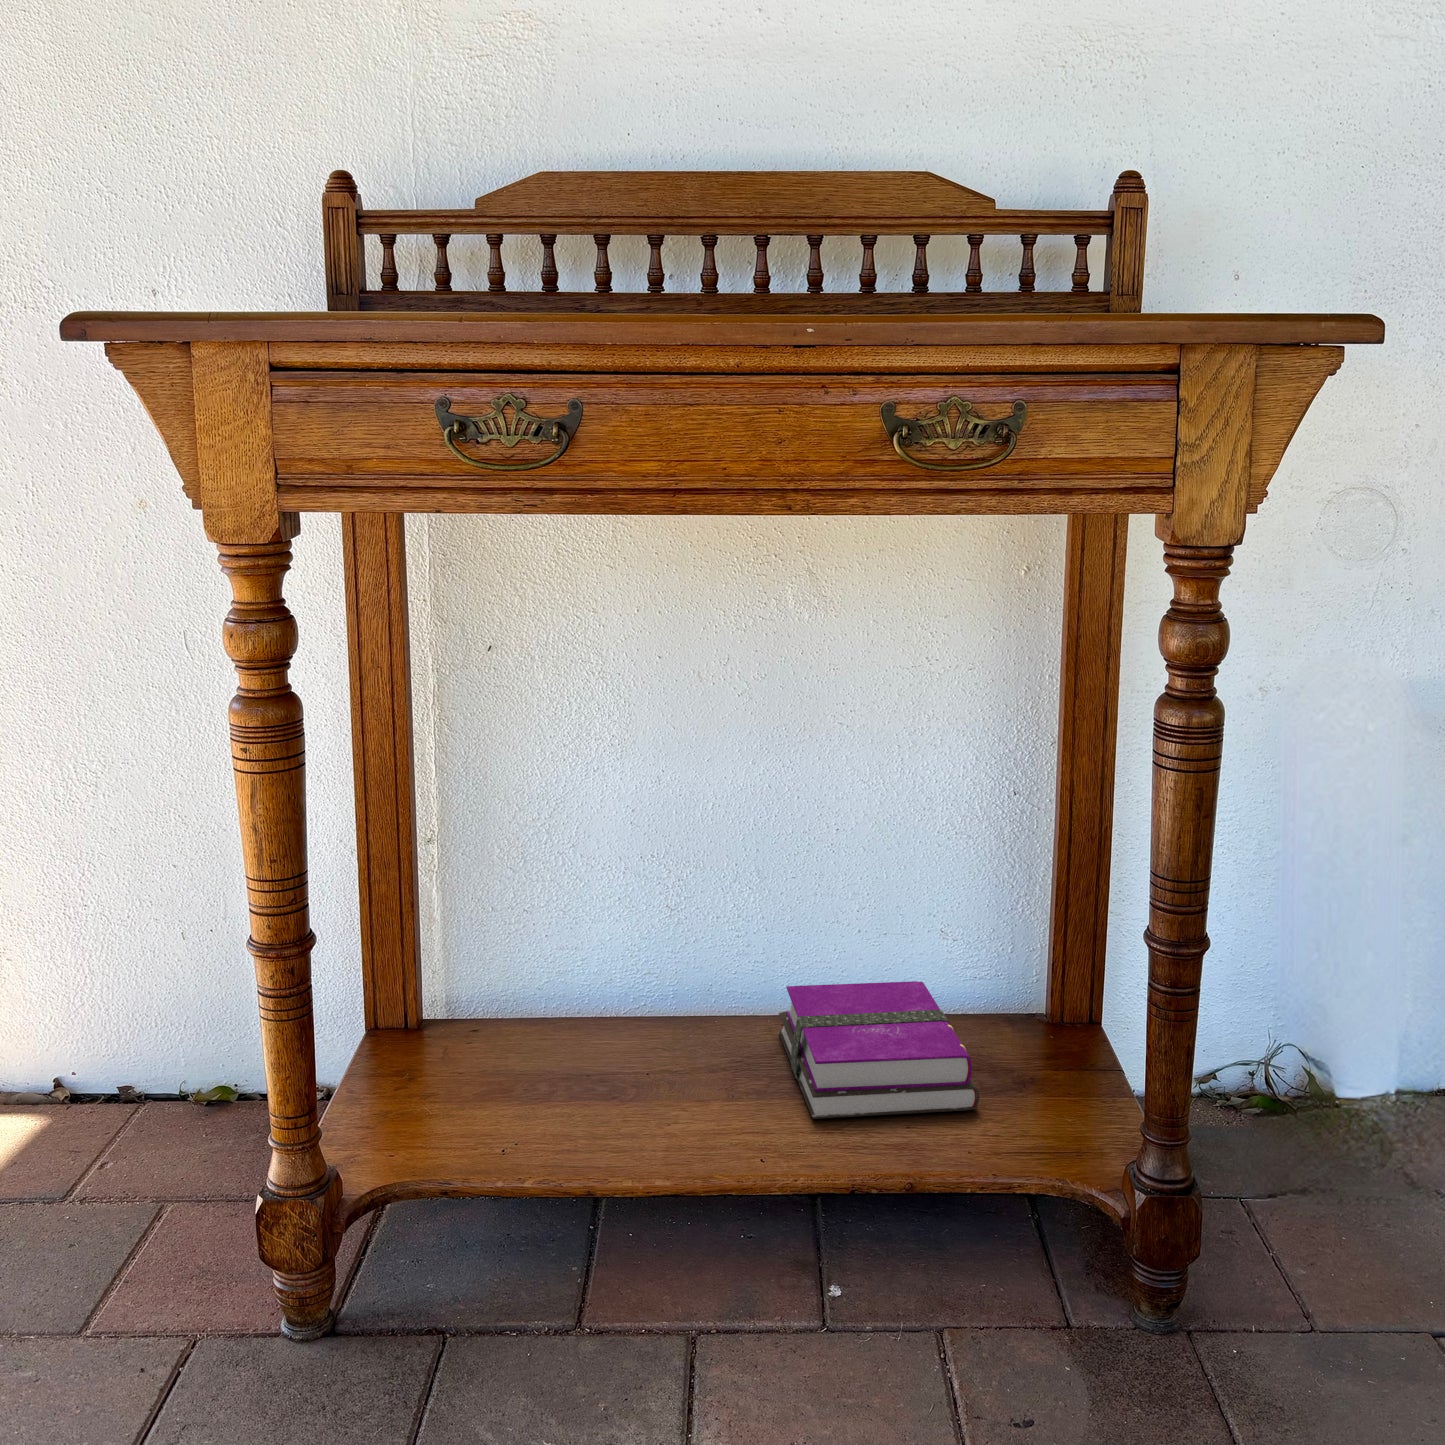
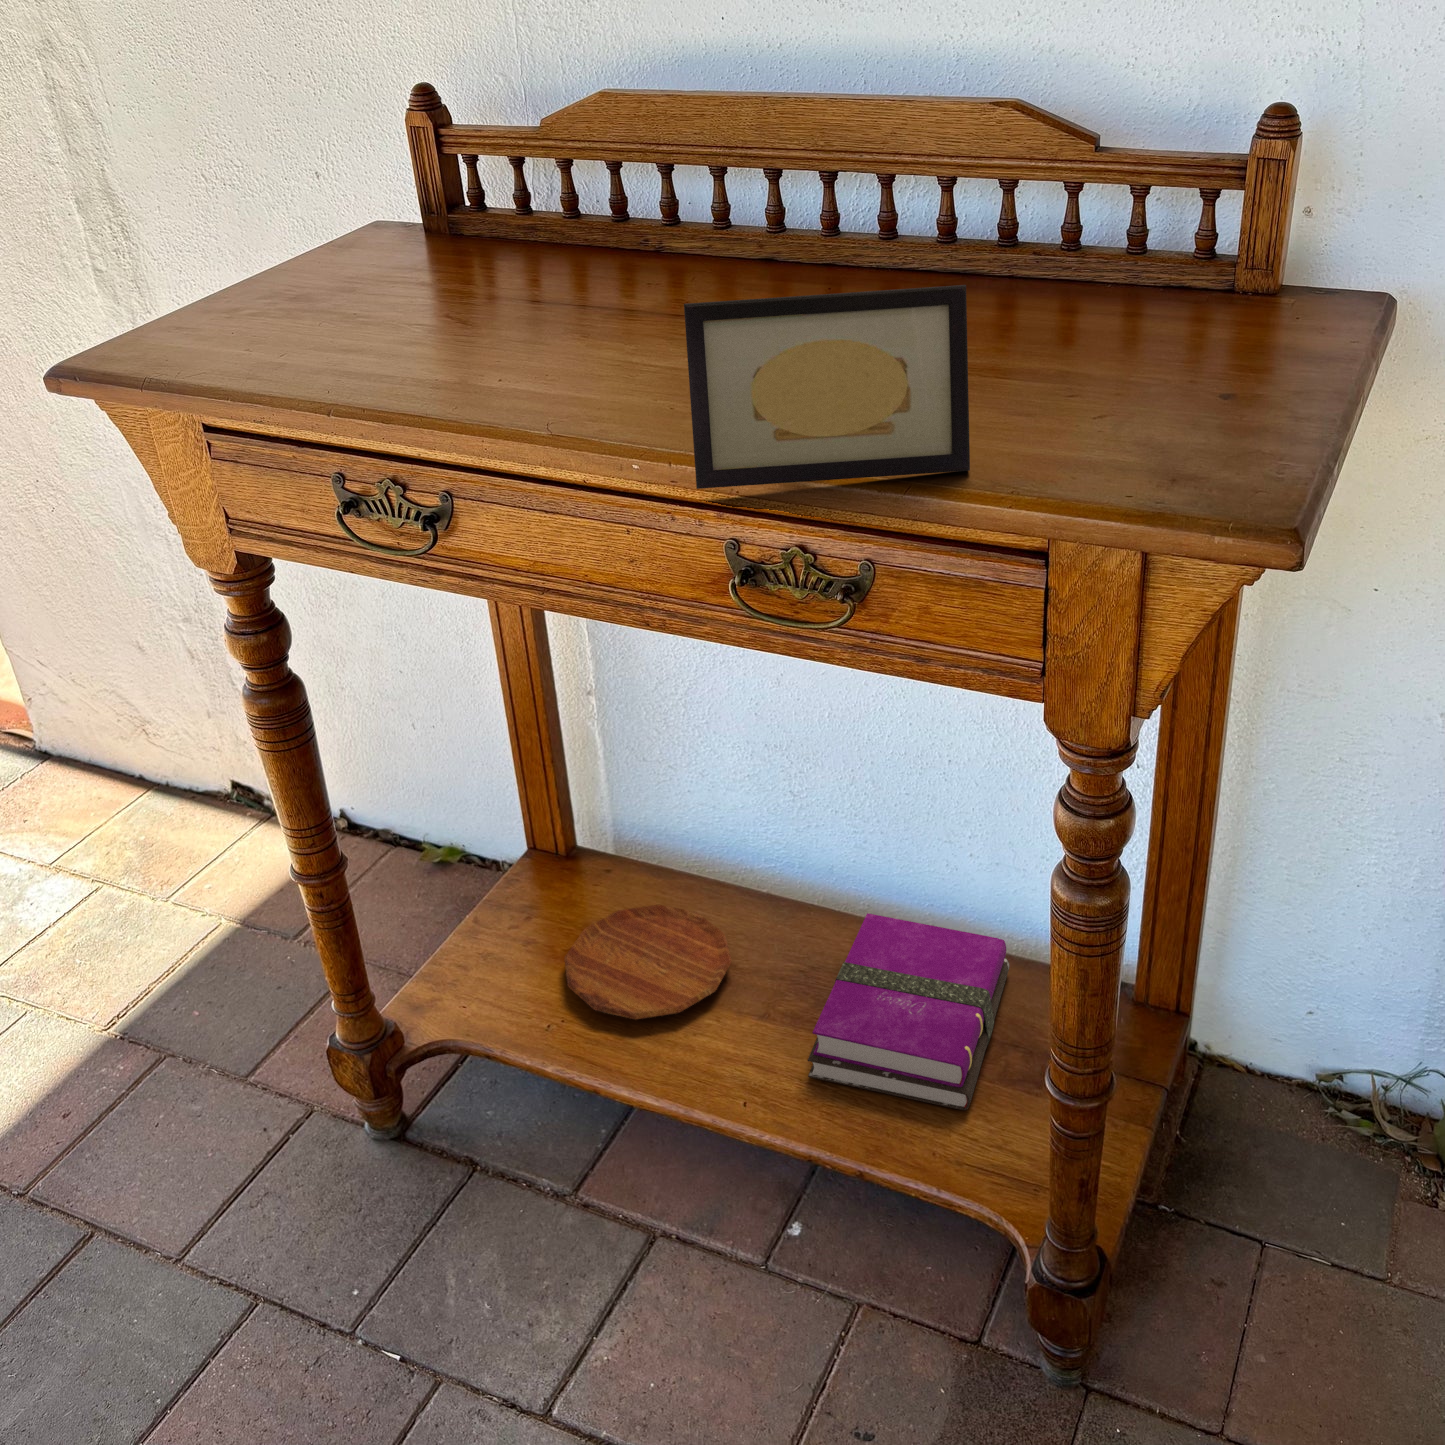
picture frame: none [885,159,1095,322] -> present [684,285,970,489]
tray: none [490,1029,673,1114] -> present [565,905,732,1019]

